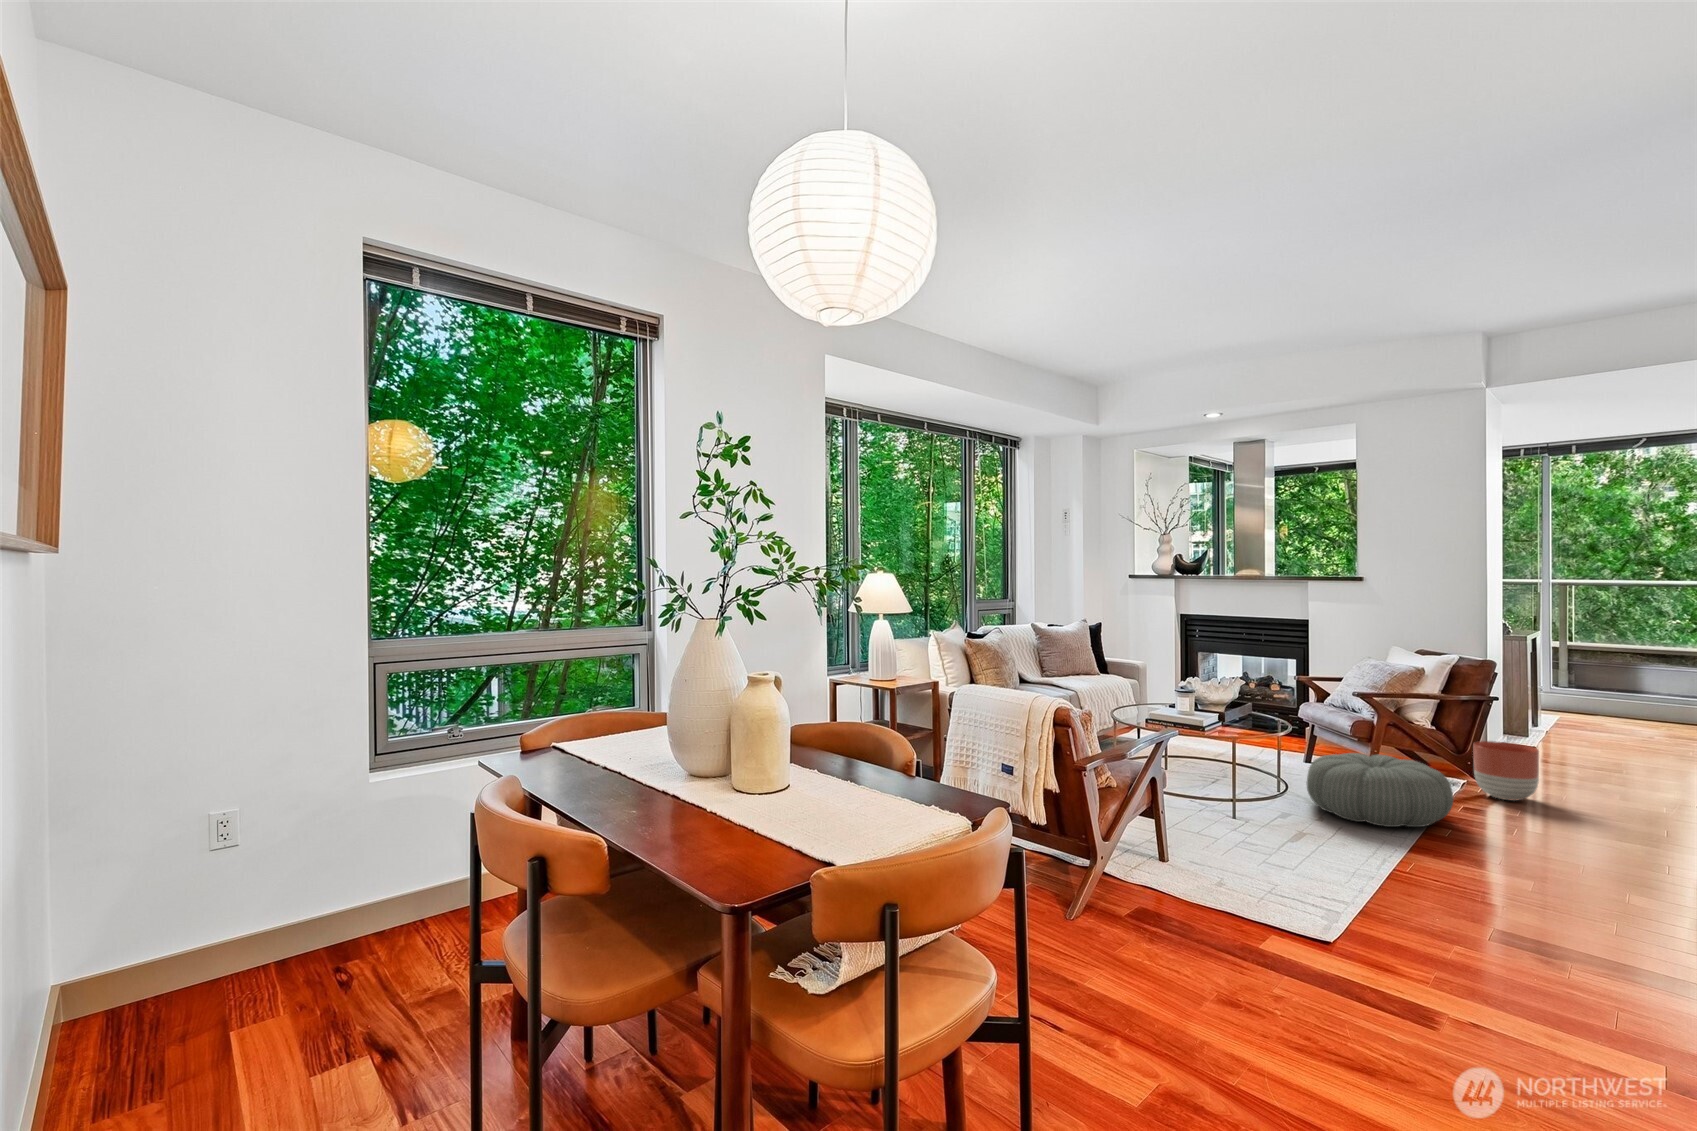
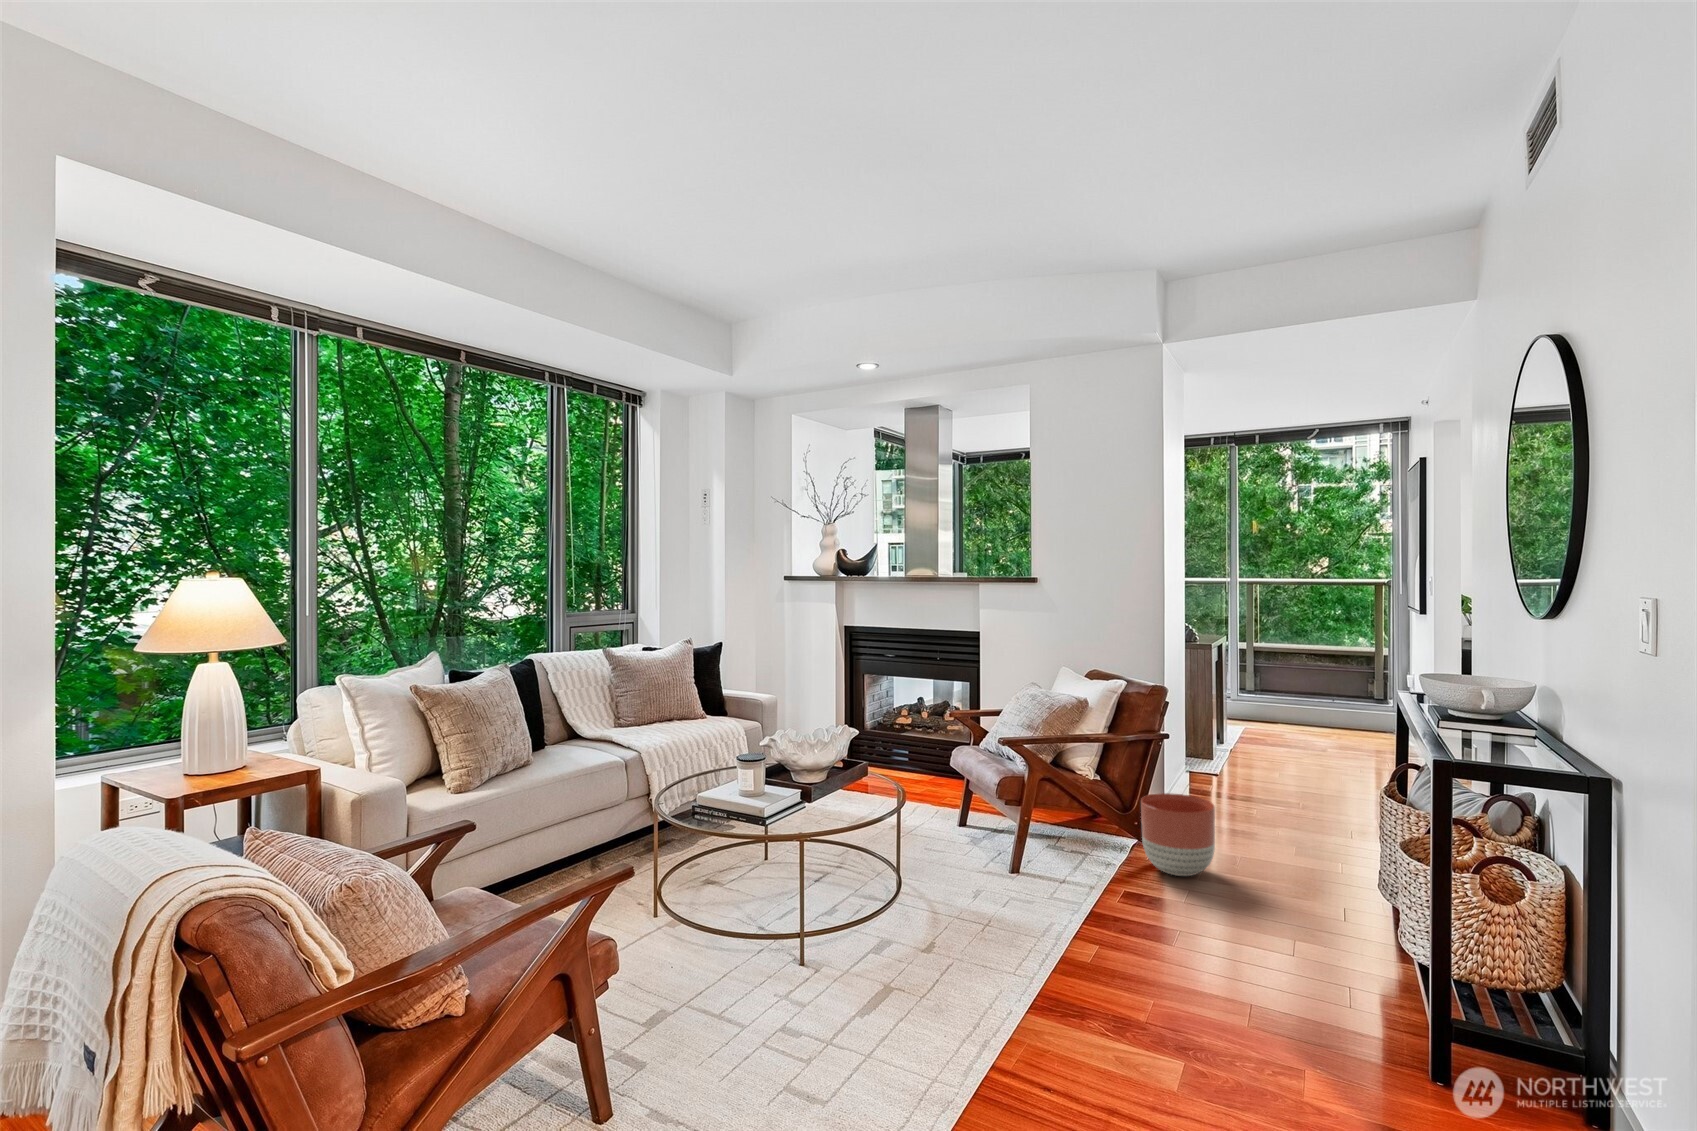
pouf: present [1307,753,1453,827] -> none [918,832,1105,959]

